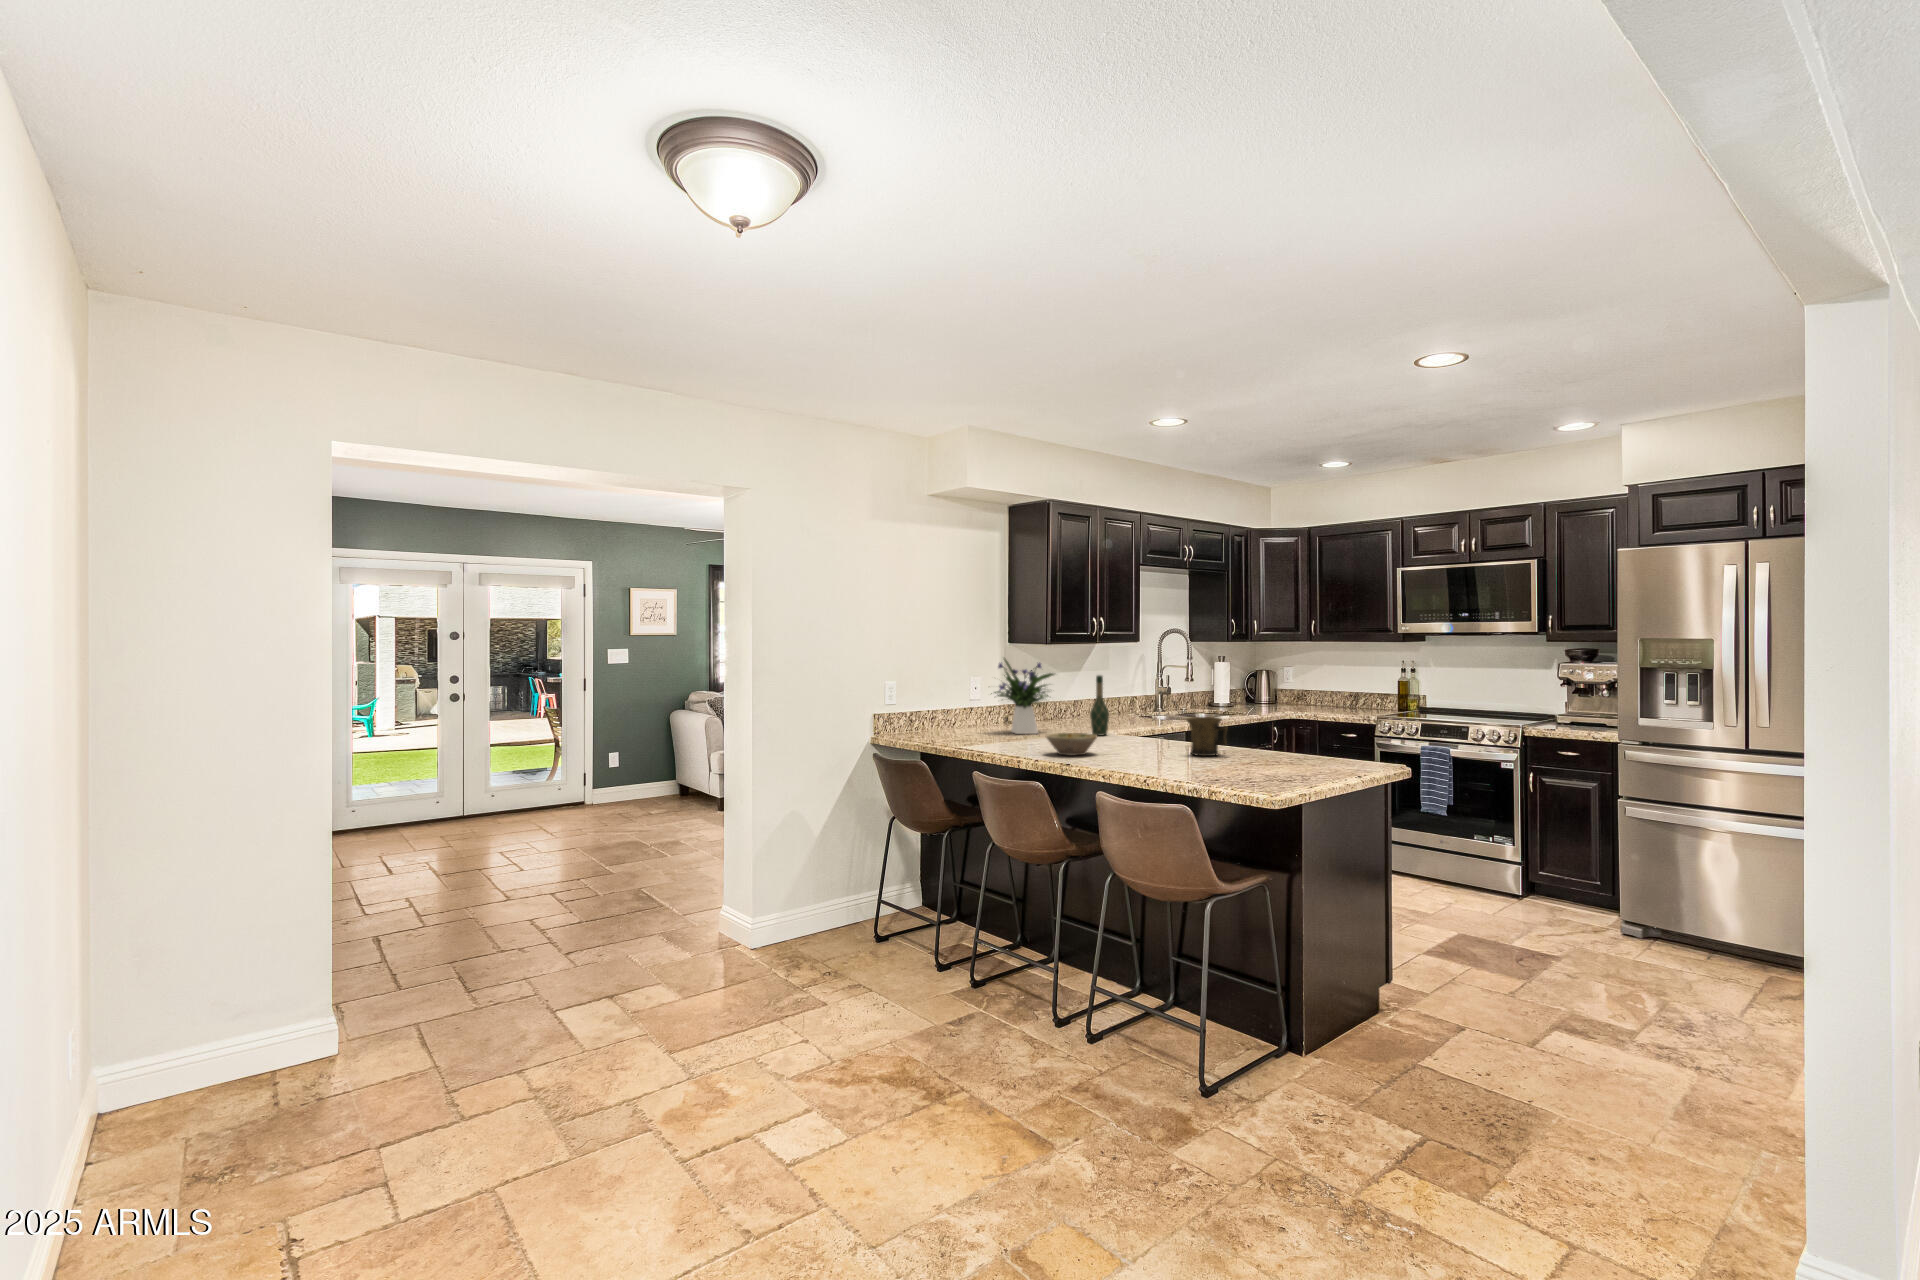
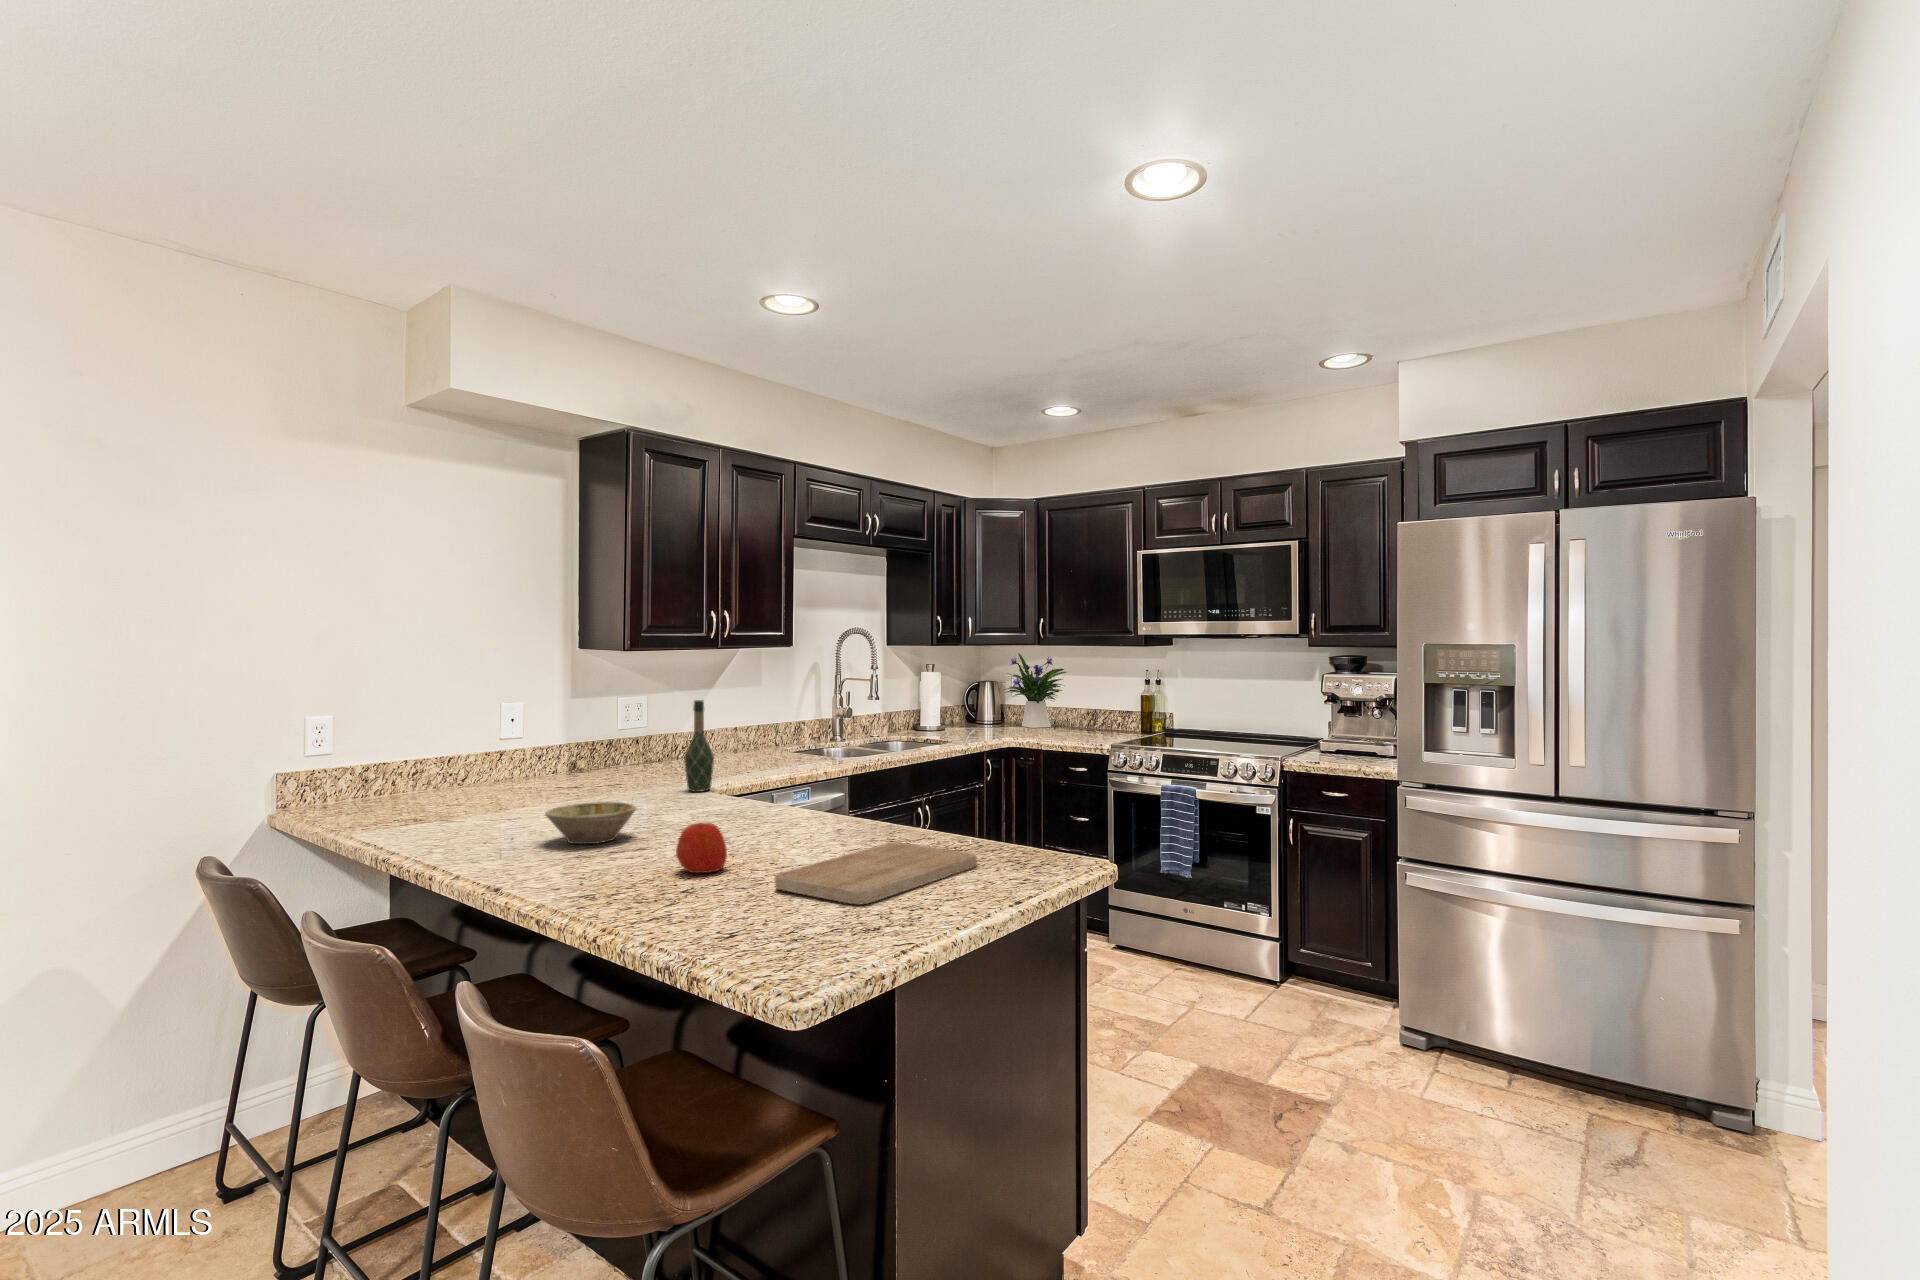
flower arrangement: present [991,659,1054,734] -> present [1006,654,1067,728]
mug: present [1186,717,1227,756] -> none [776,773,839,839]
apple: none [1146,738,1176,767] -> present [676,823,727,873]
cutting board: none [1217,756,1330,779] -> present [775,842,977,904]

